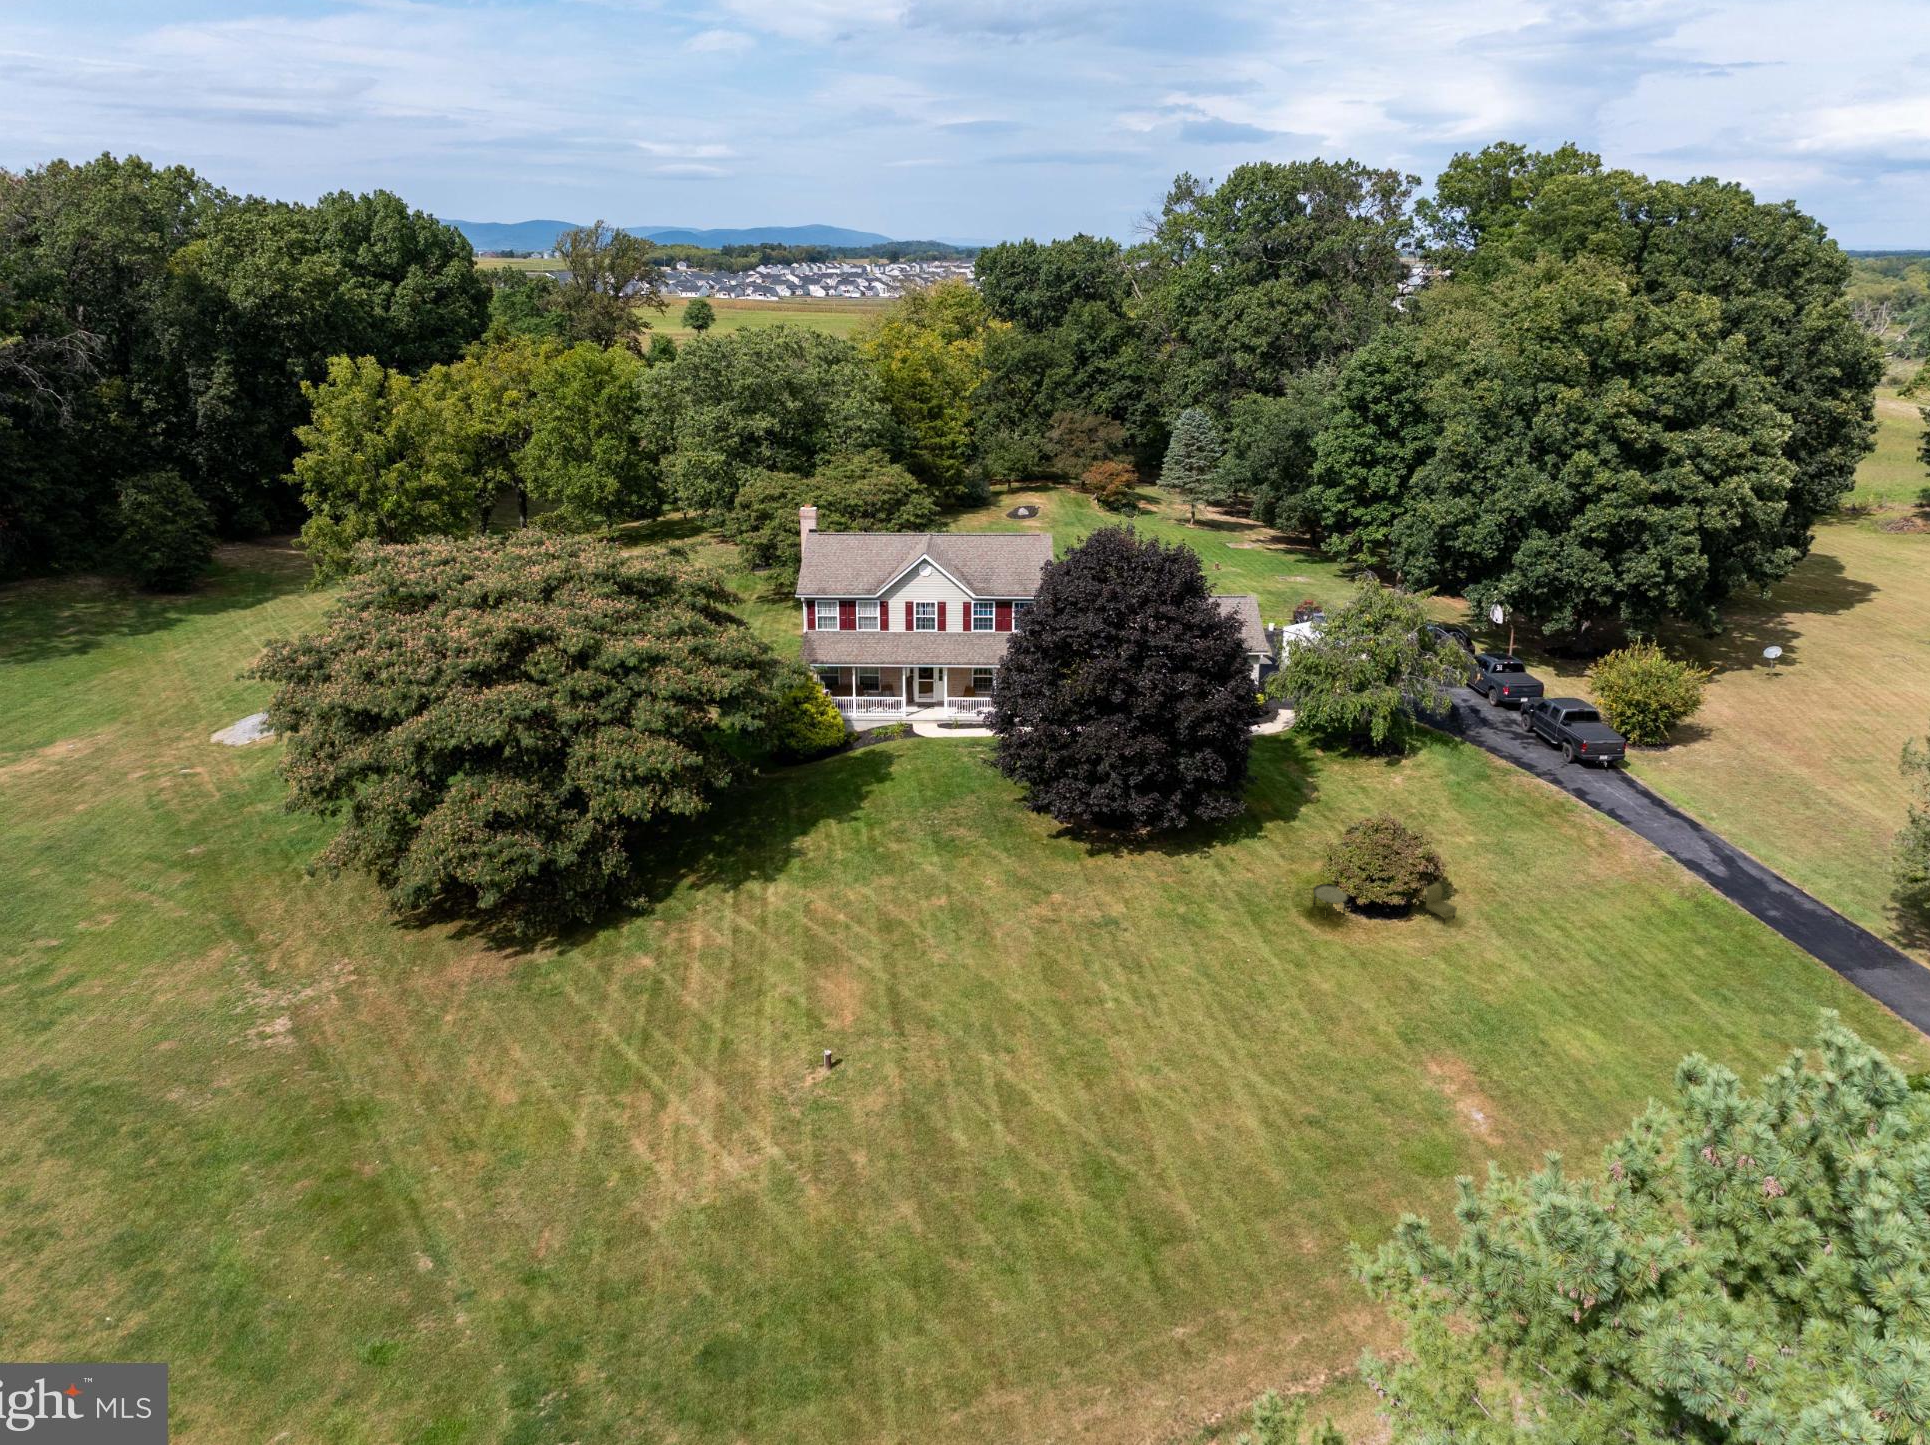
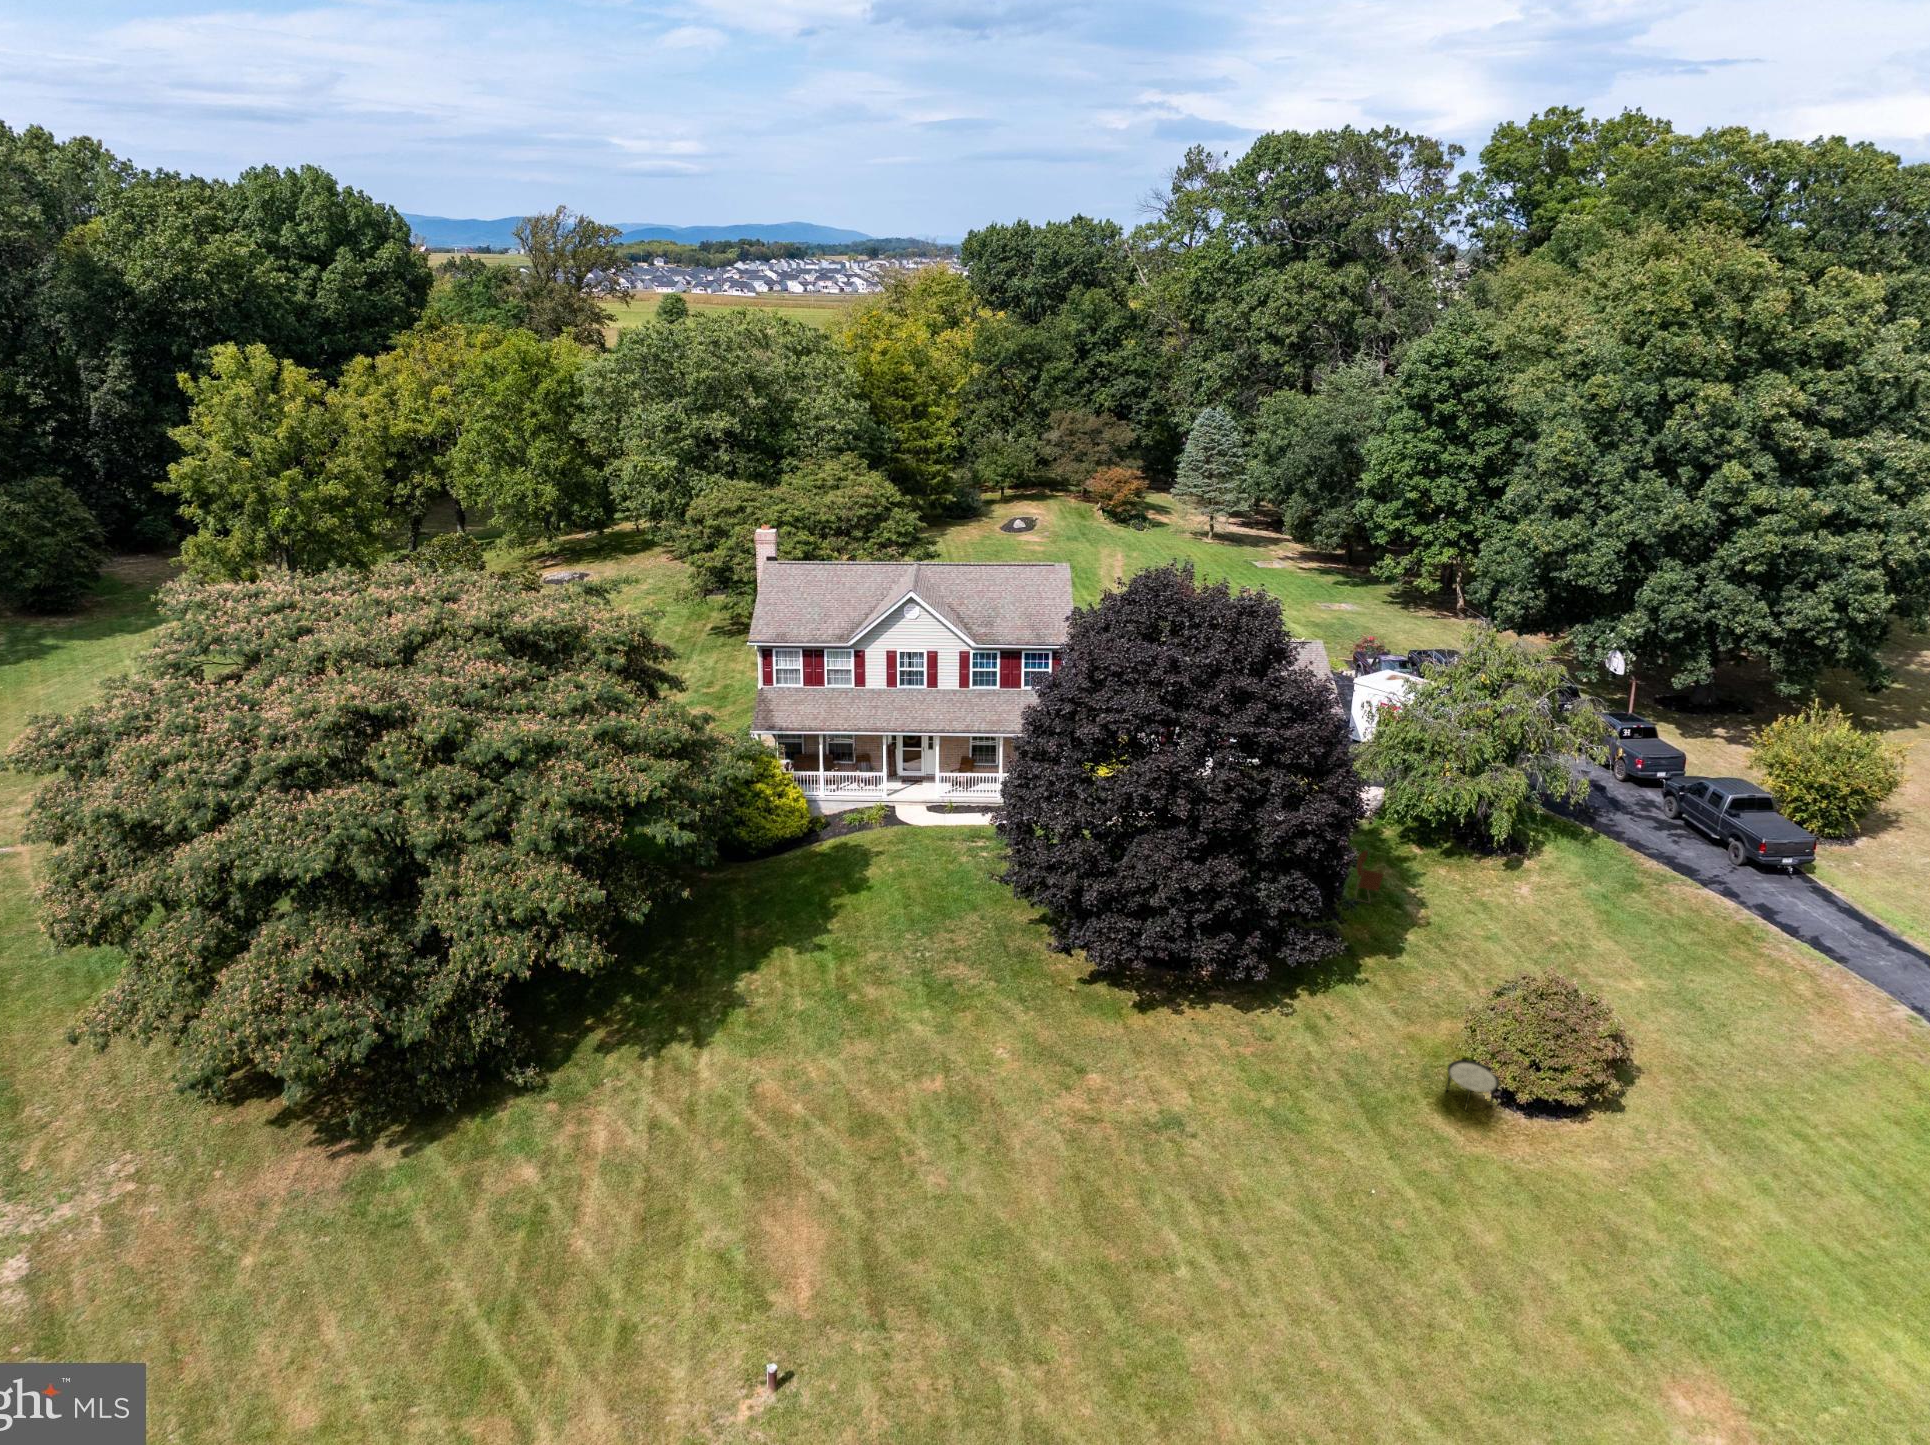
bench: none [1265,750,1289,790] -> present [1355,850,1384,903]
chair: present [1426,883,1457,922] -> none [1603,1061,1650,1121]

